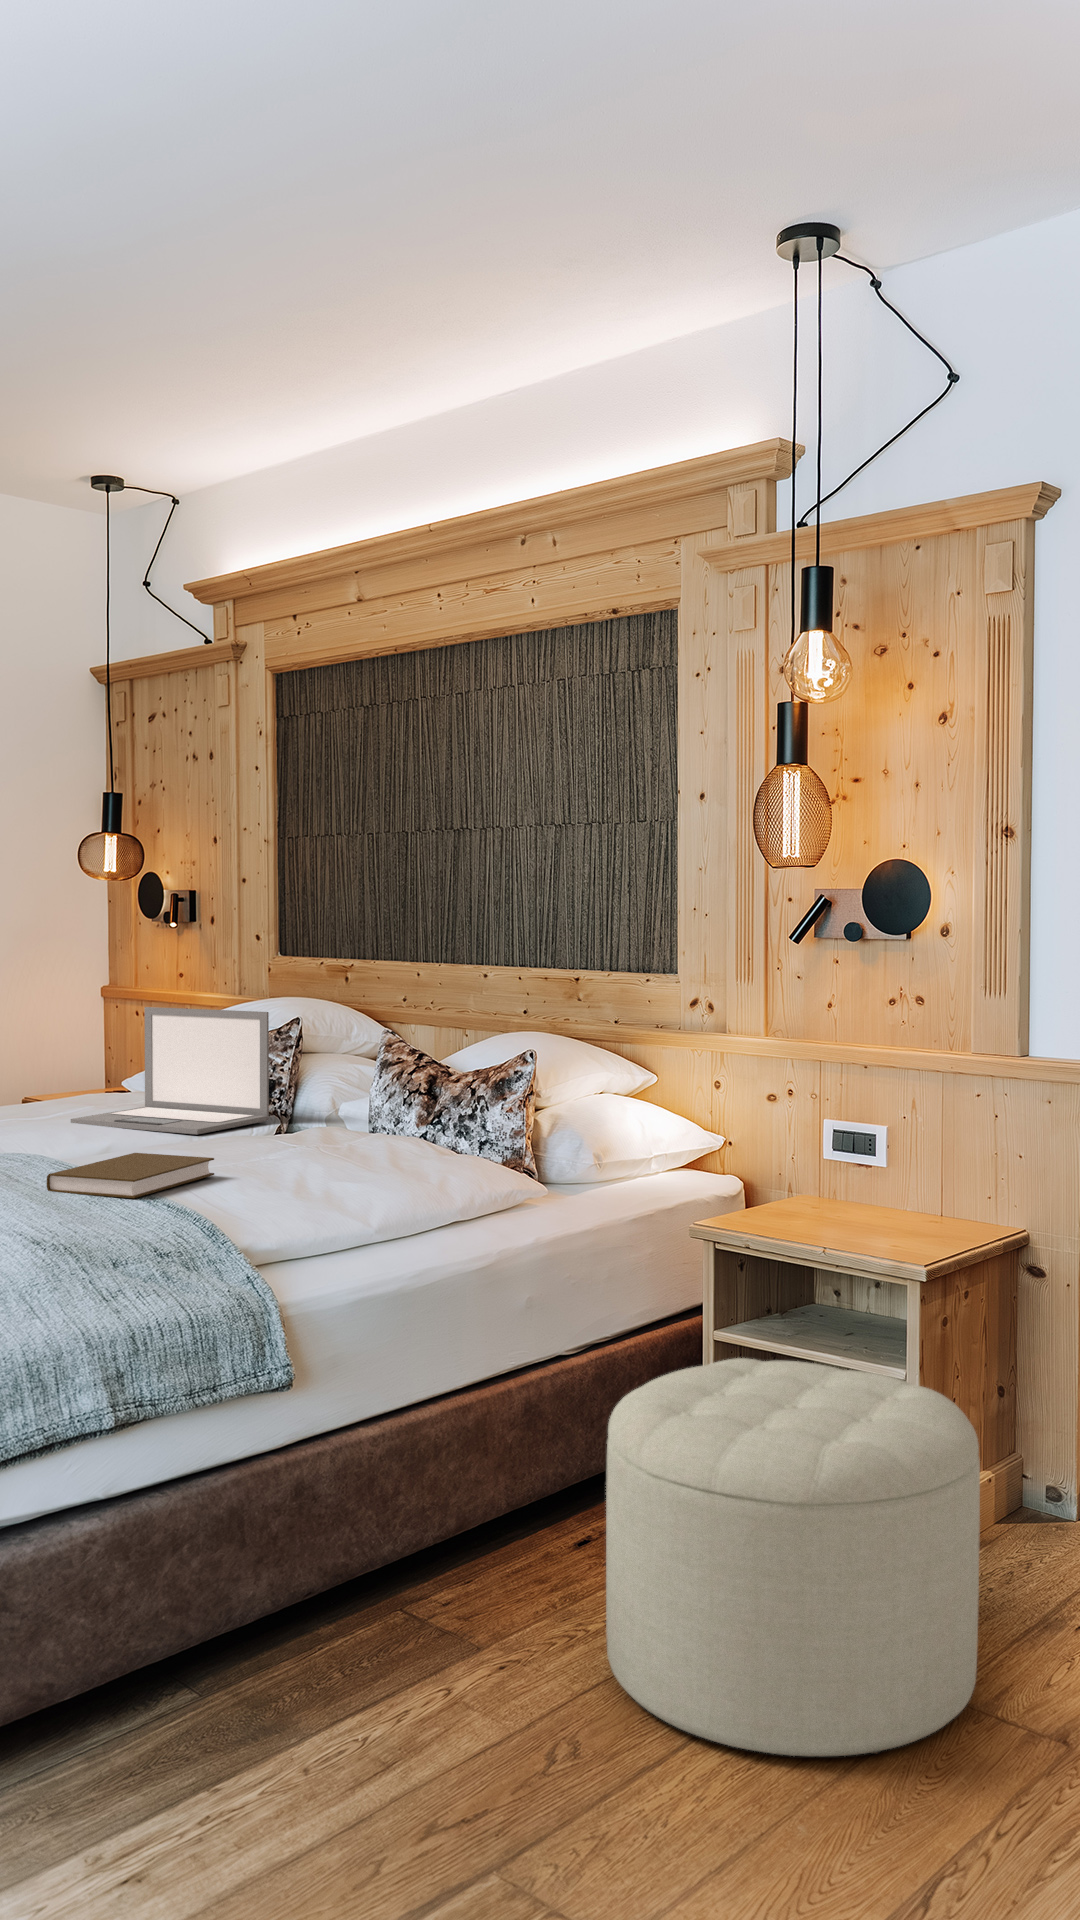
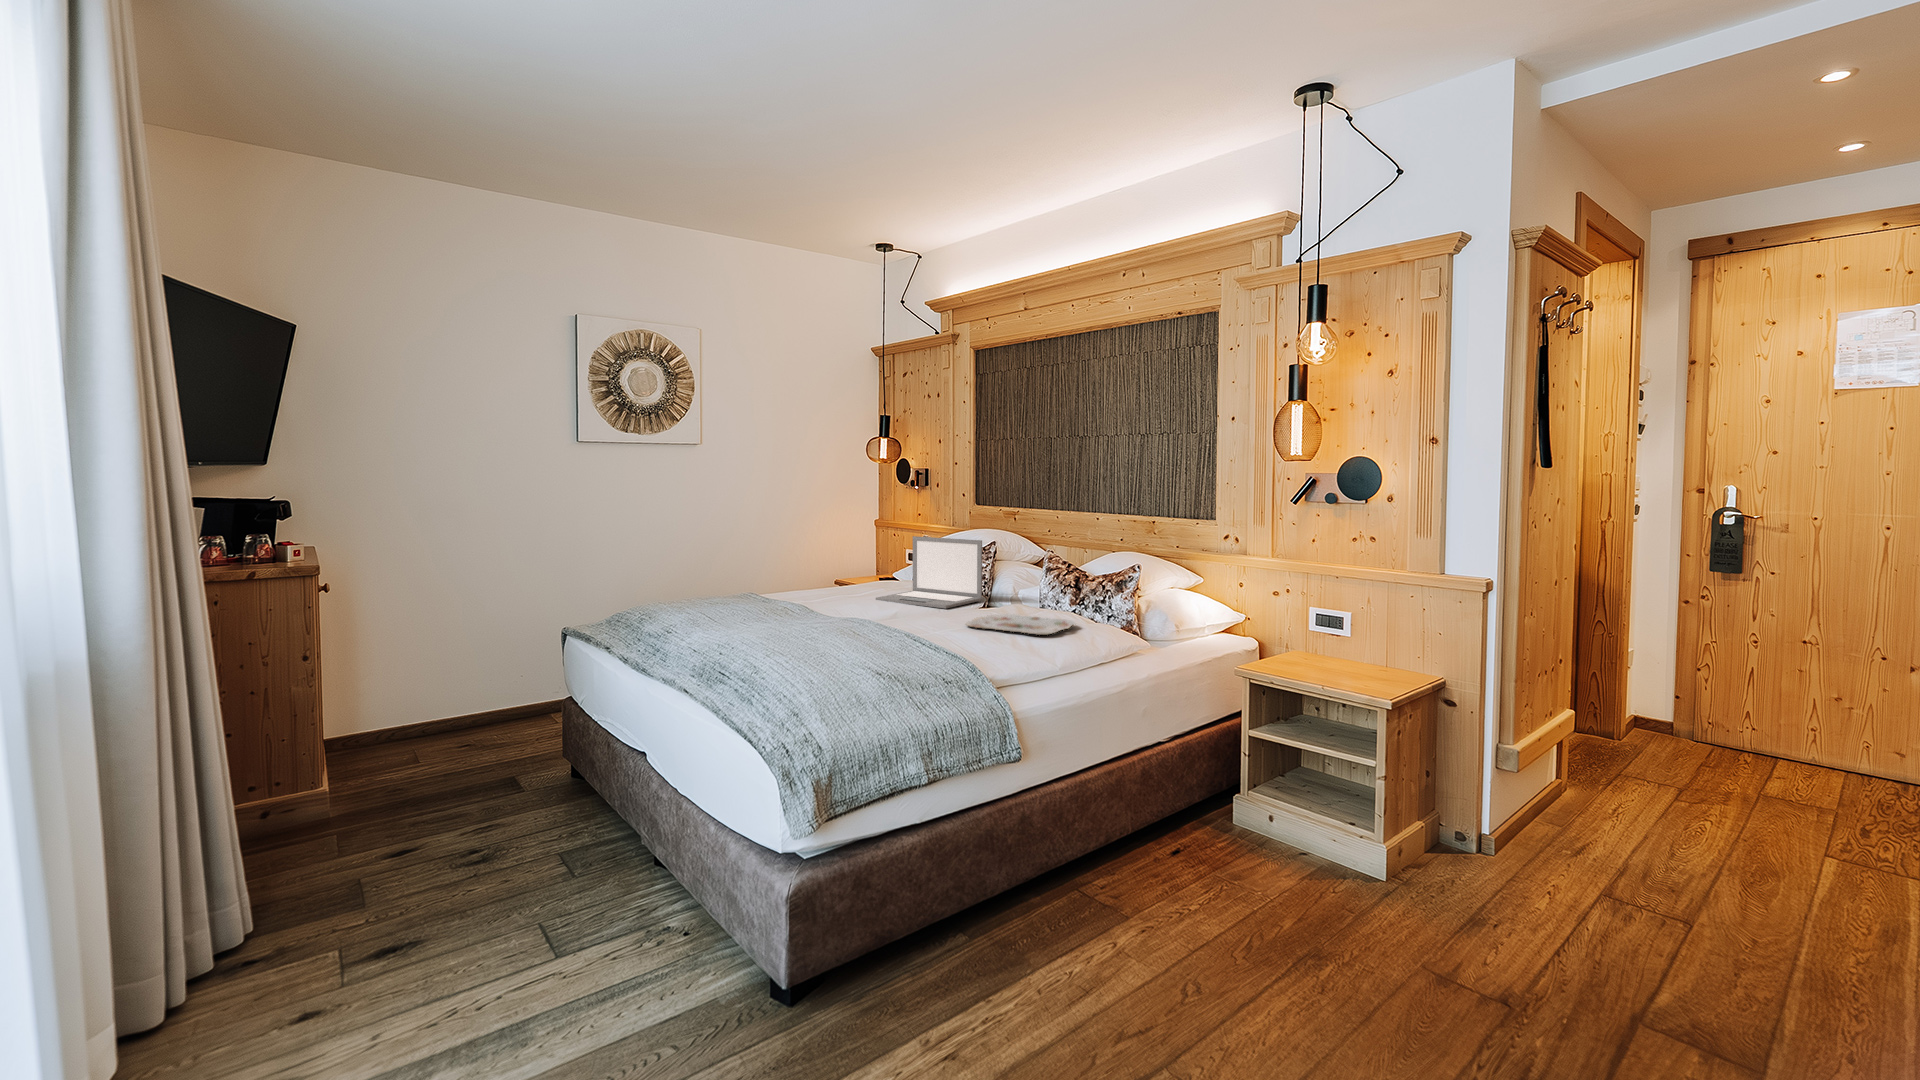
serving tray: none [222,1140,422,1171] -> present [966,614,1075,635]
book: present [47,1153,214,1198] -> none [876,621,965,650]
ottoman: present [606,1358,980,1756] -> none [1205,755,1449,1006]

